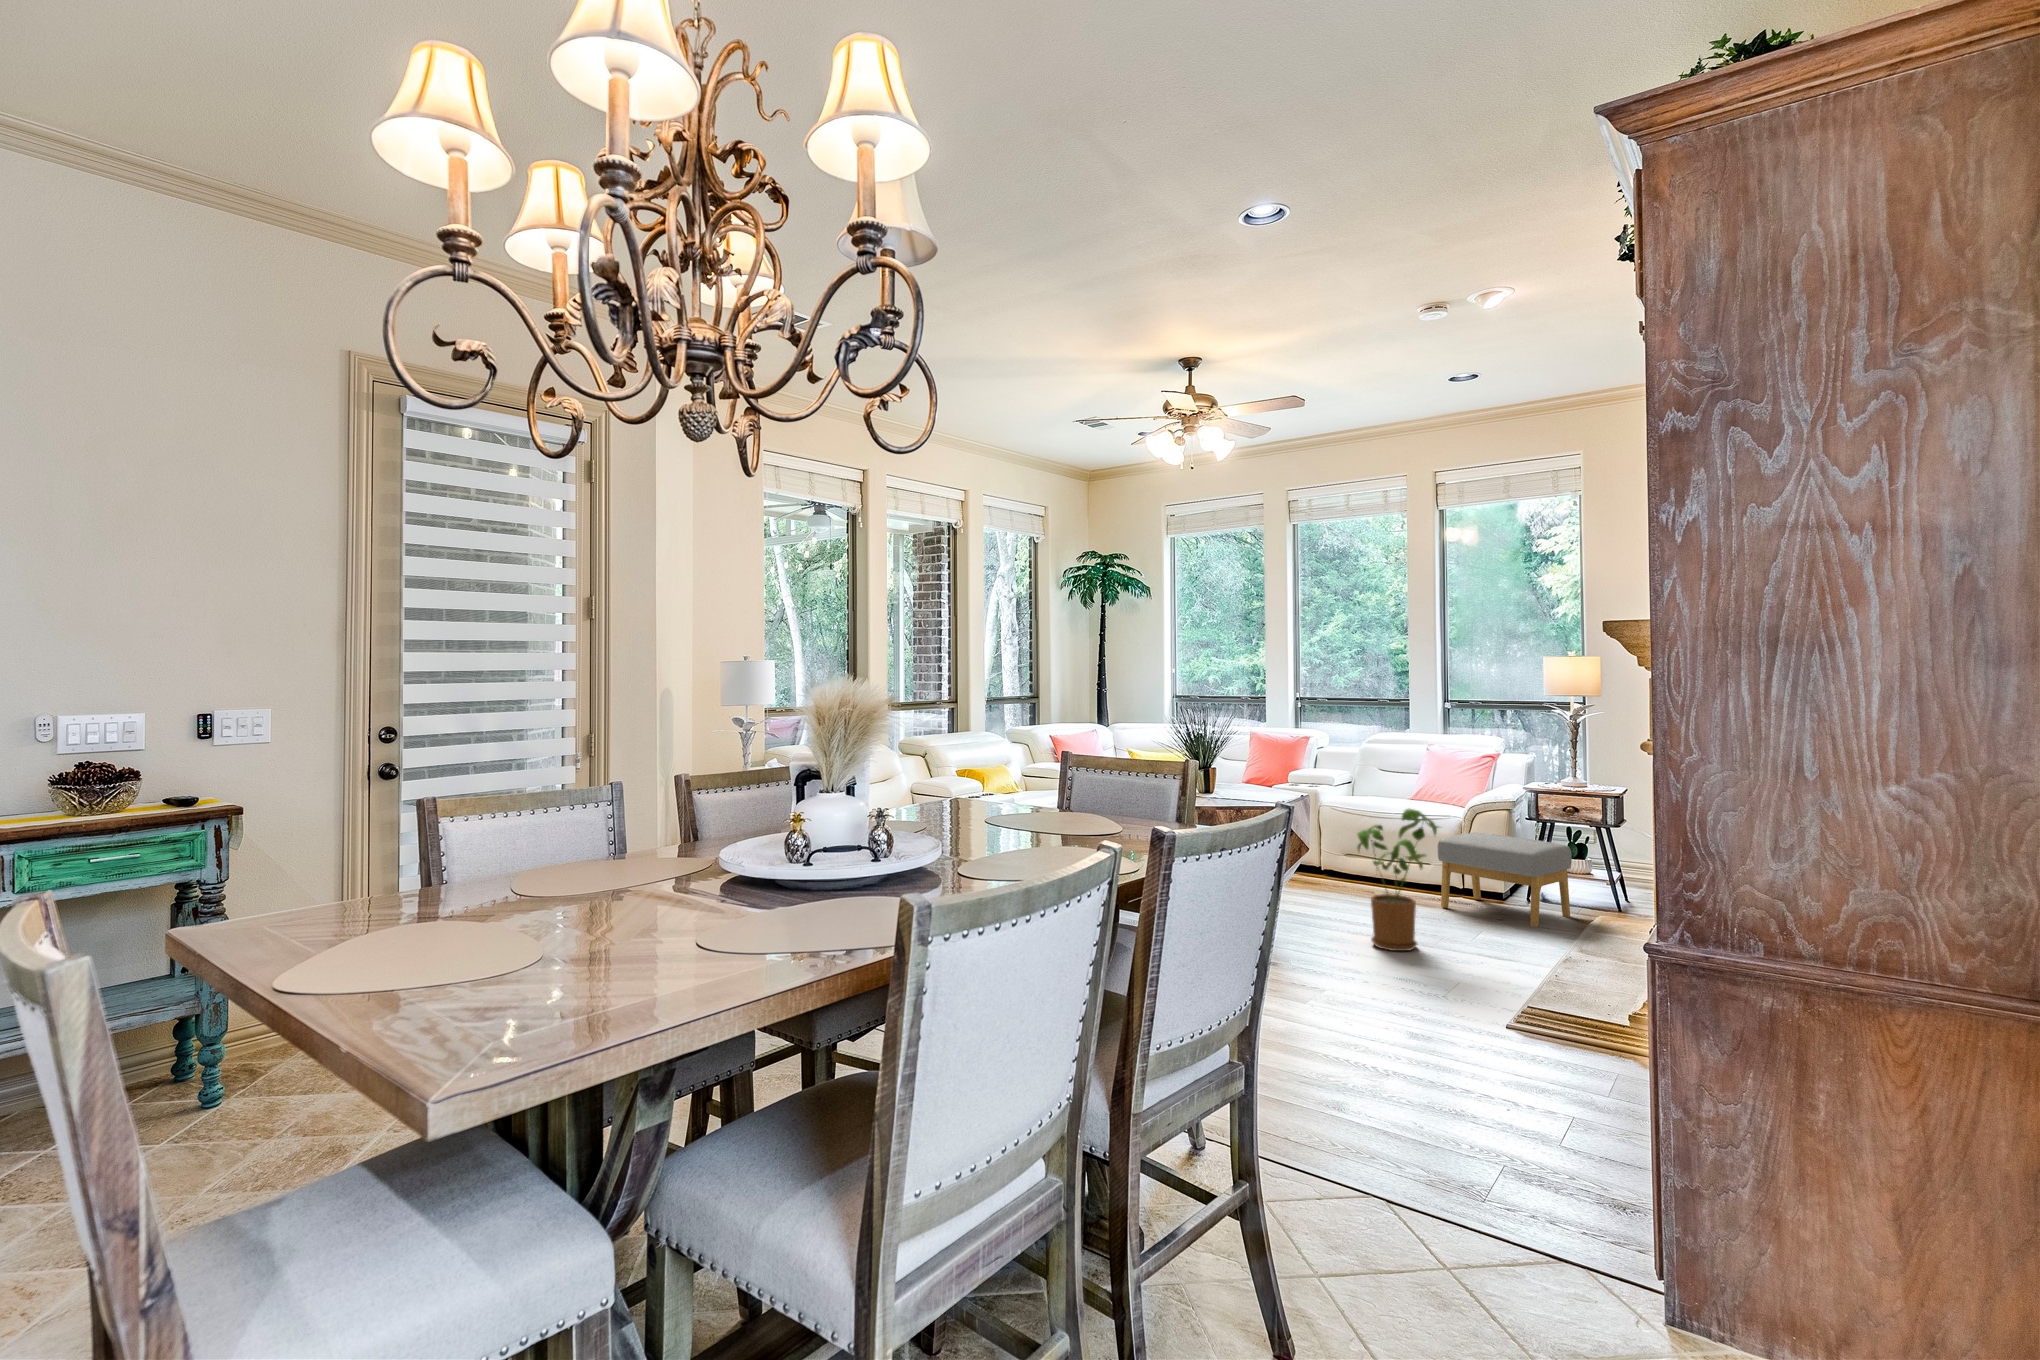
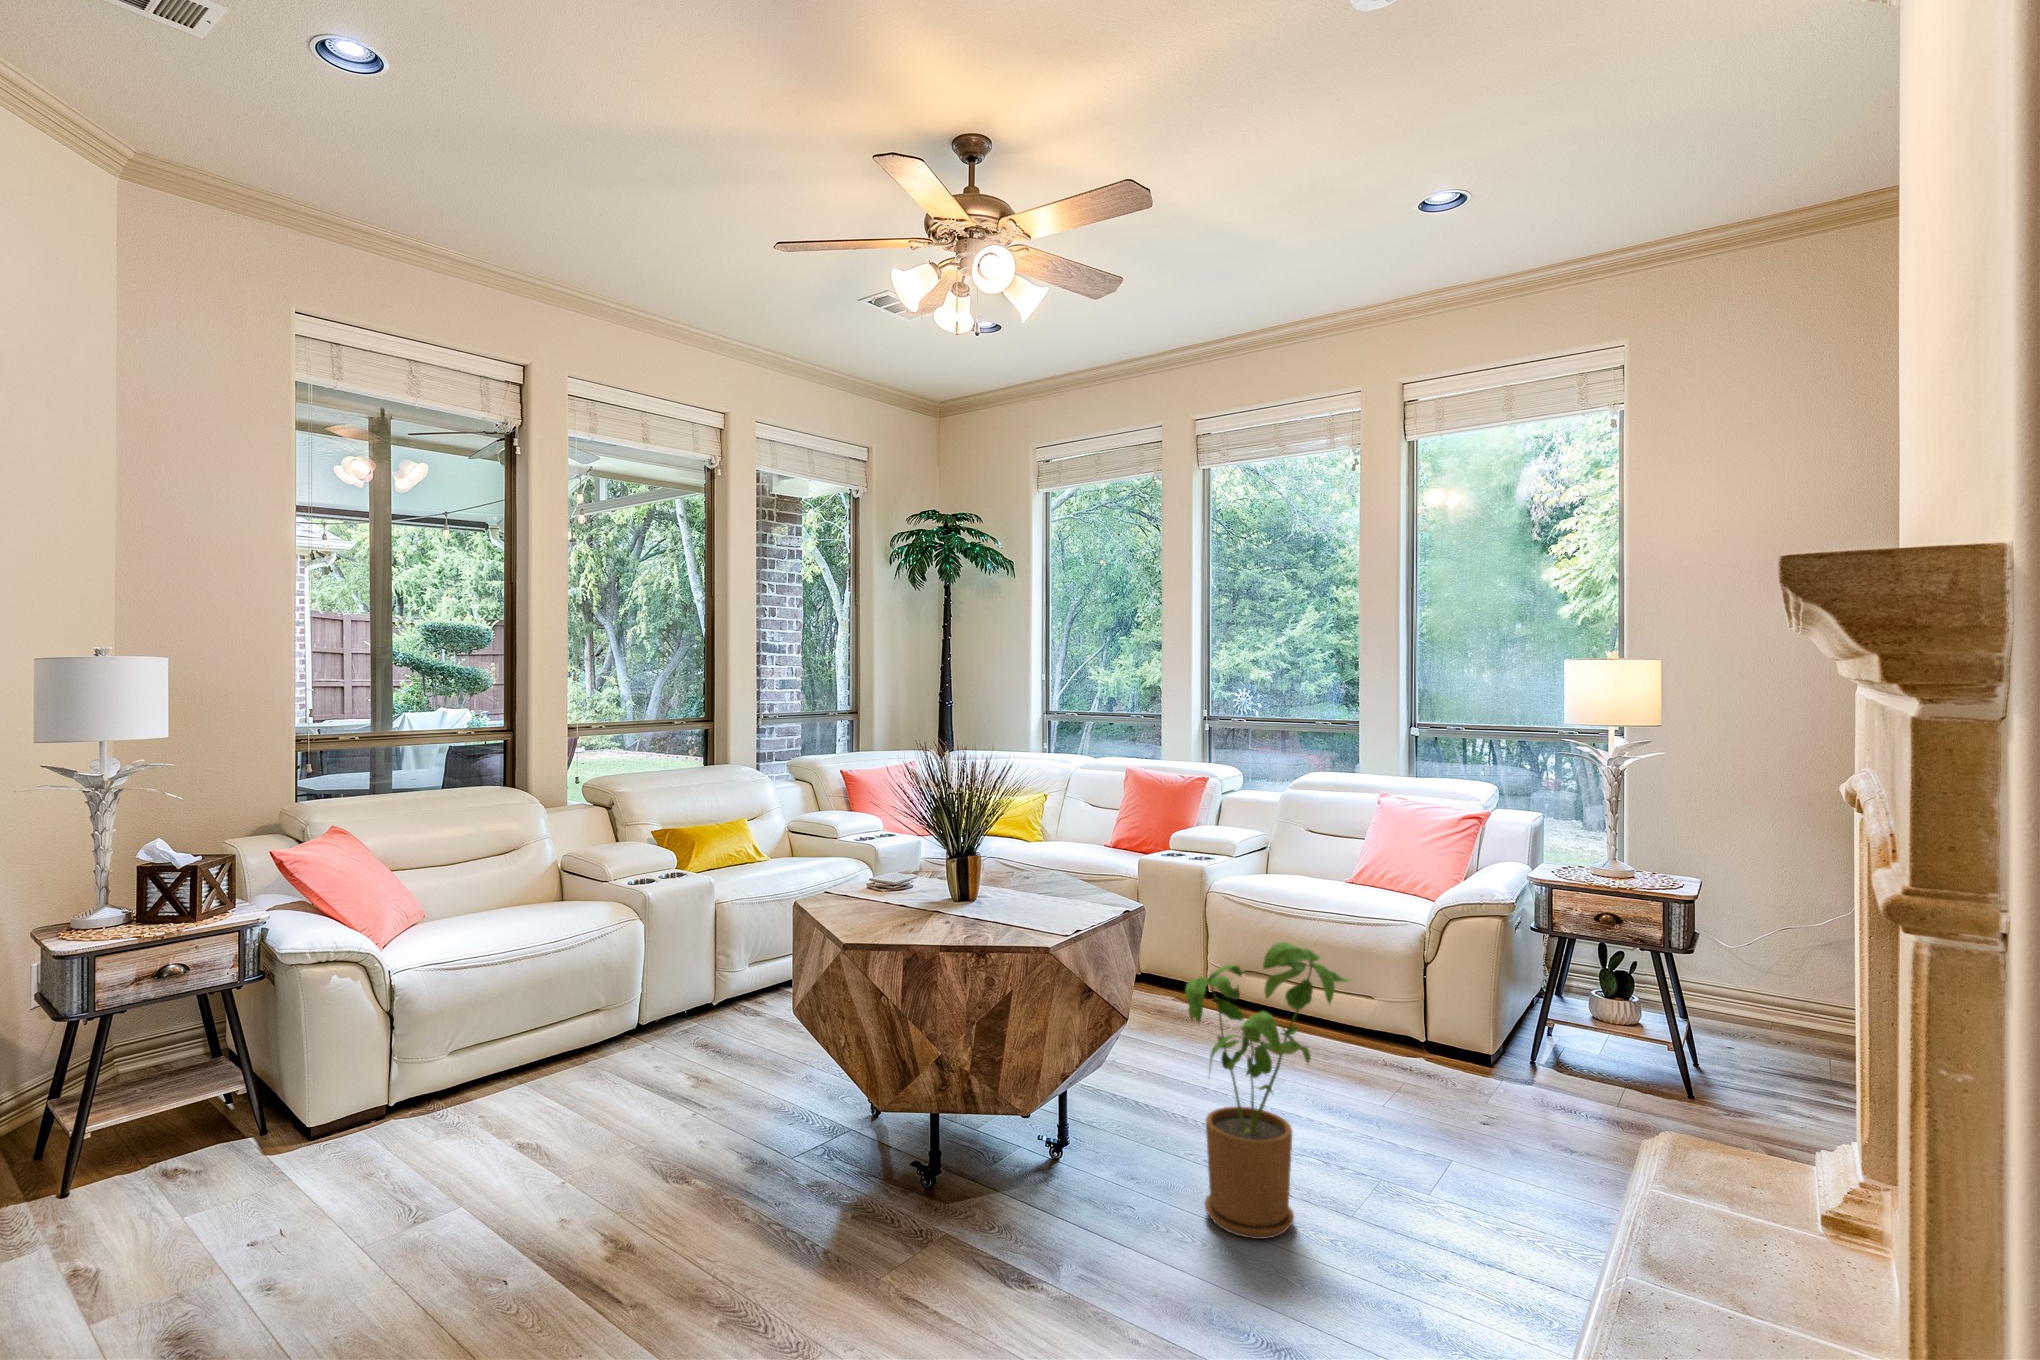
footstool: present [1438,833,1572,926] -> none [1369,958,1610,1161]

